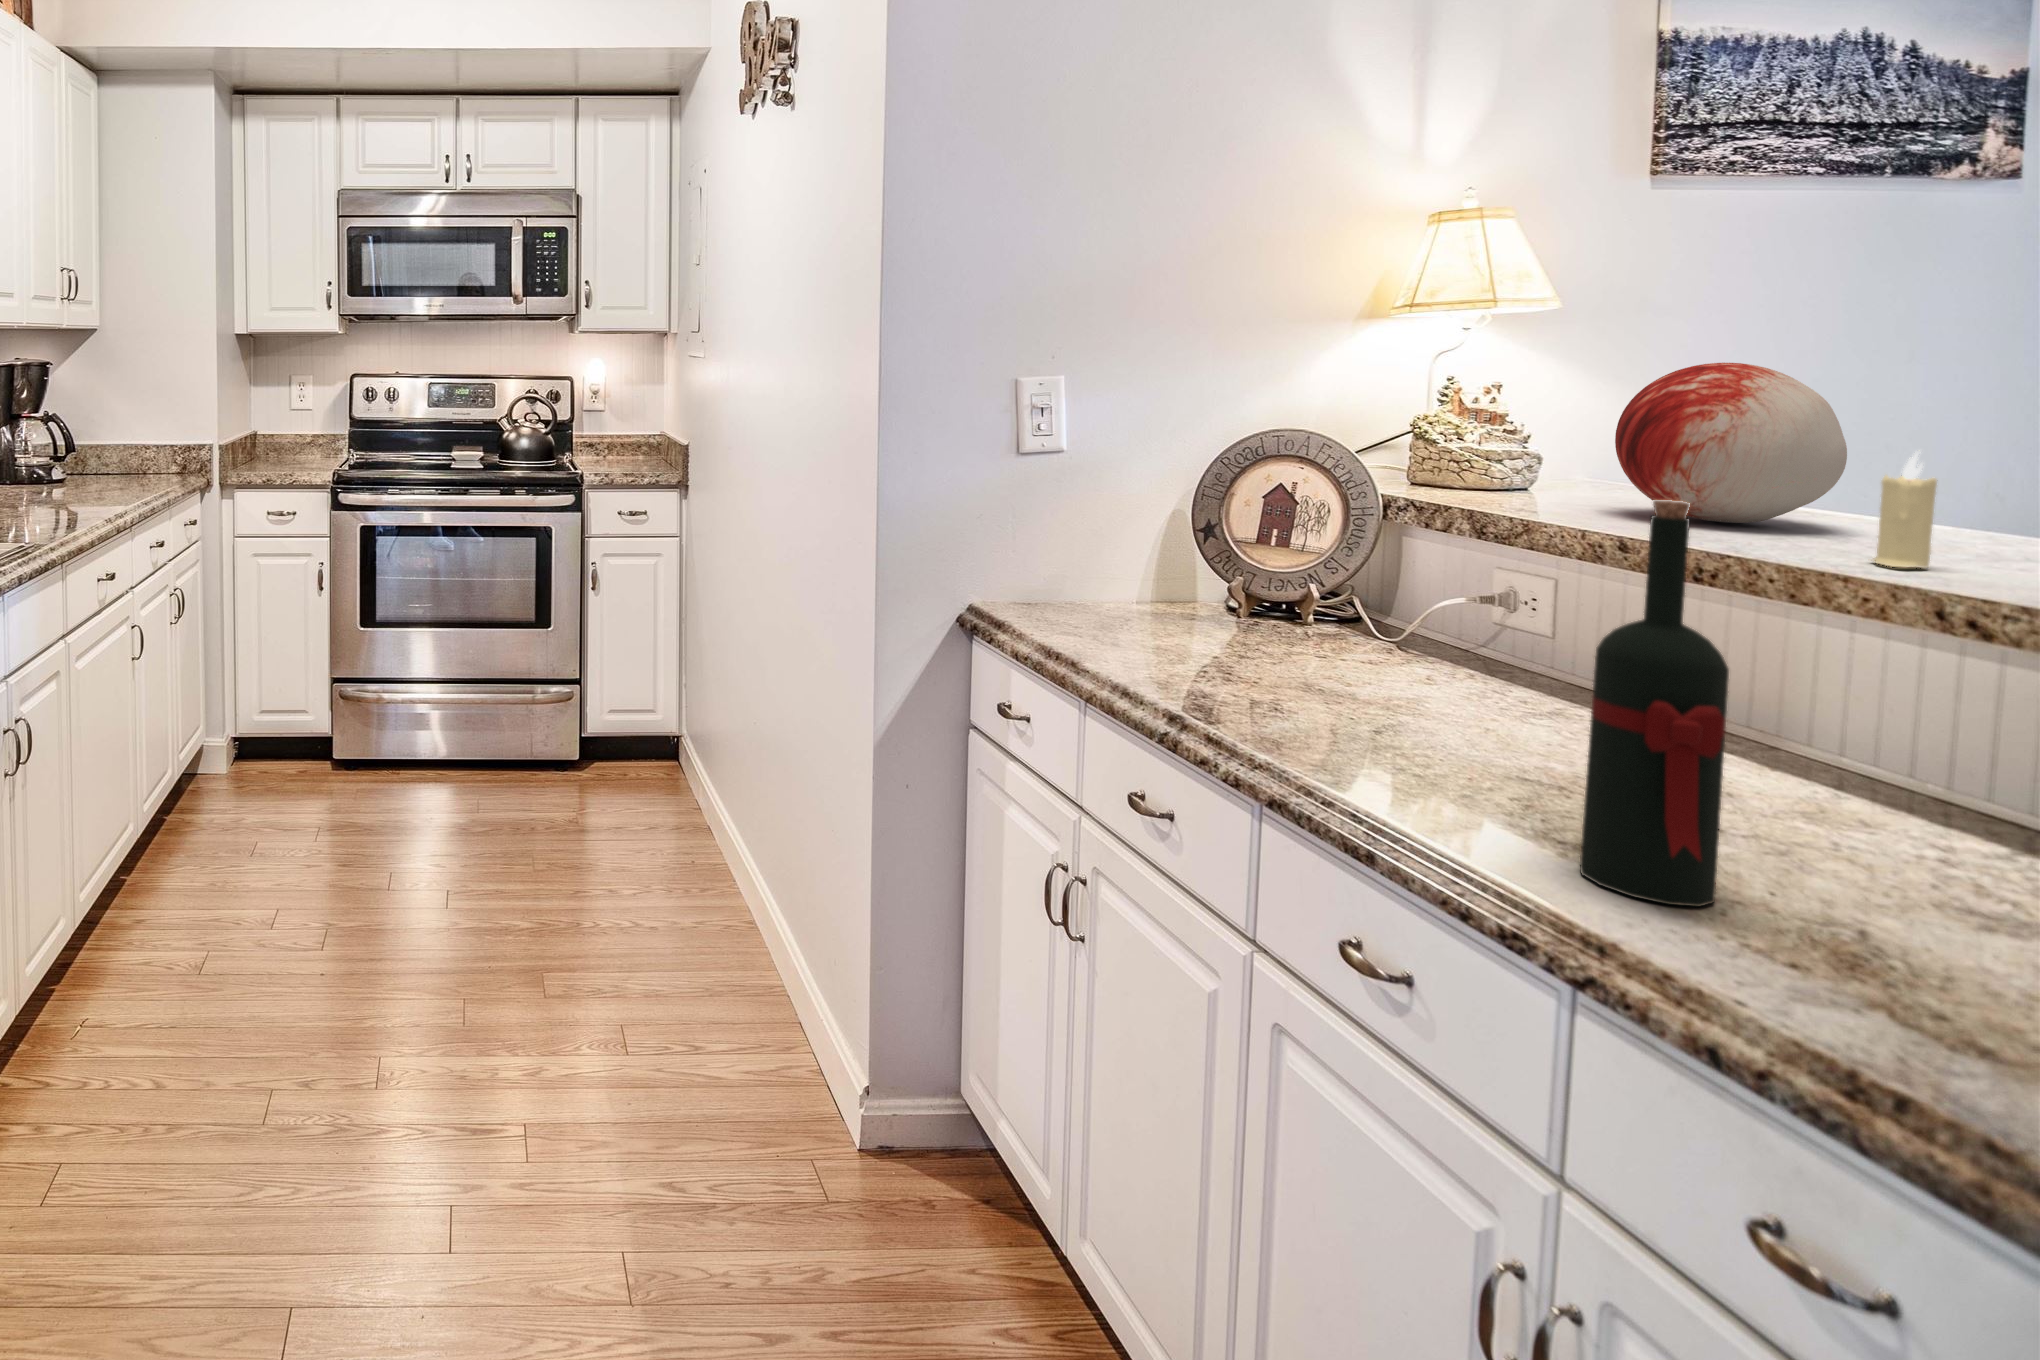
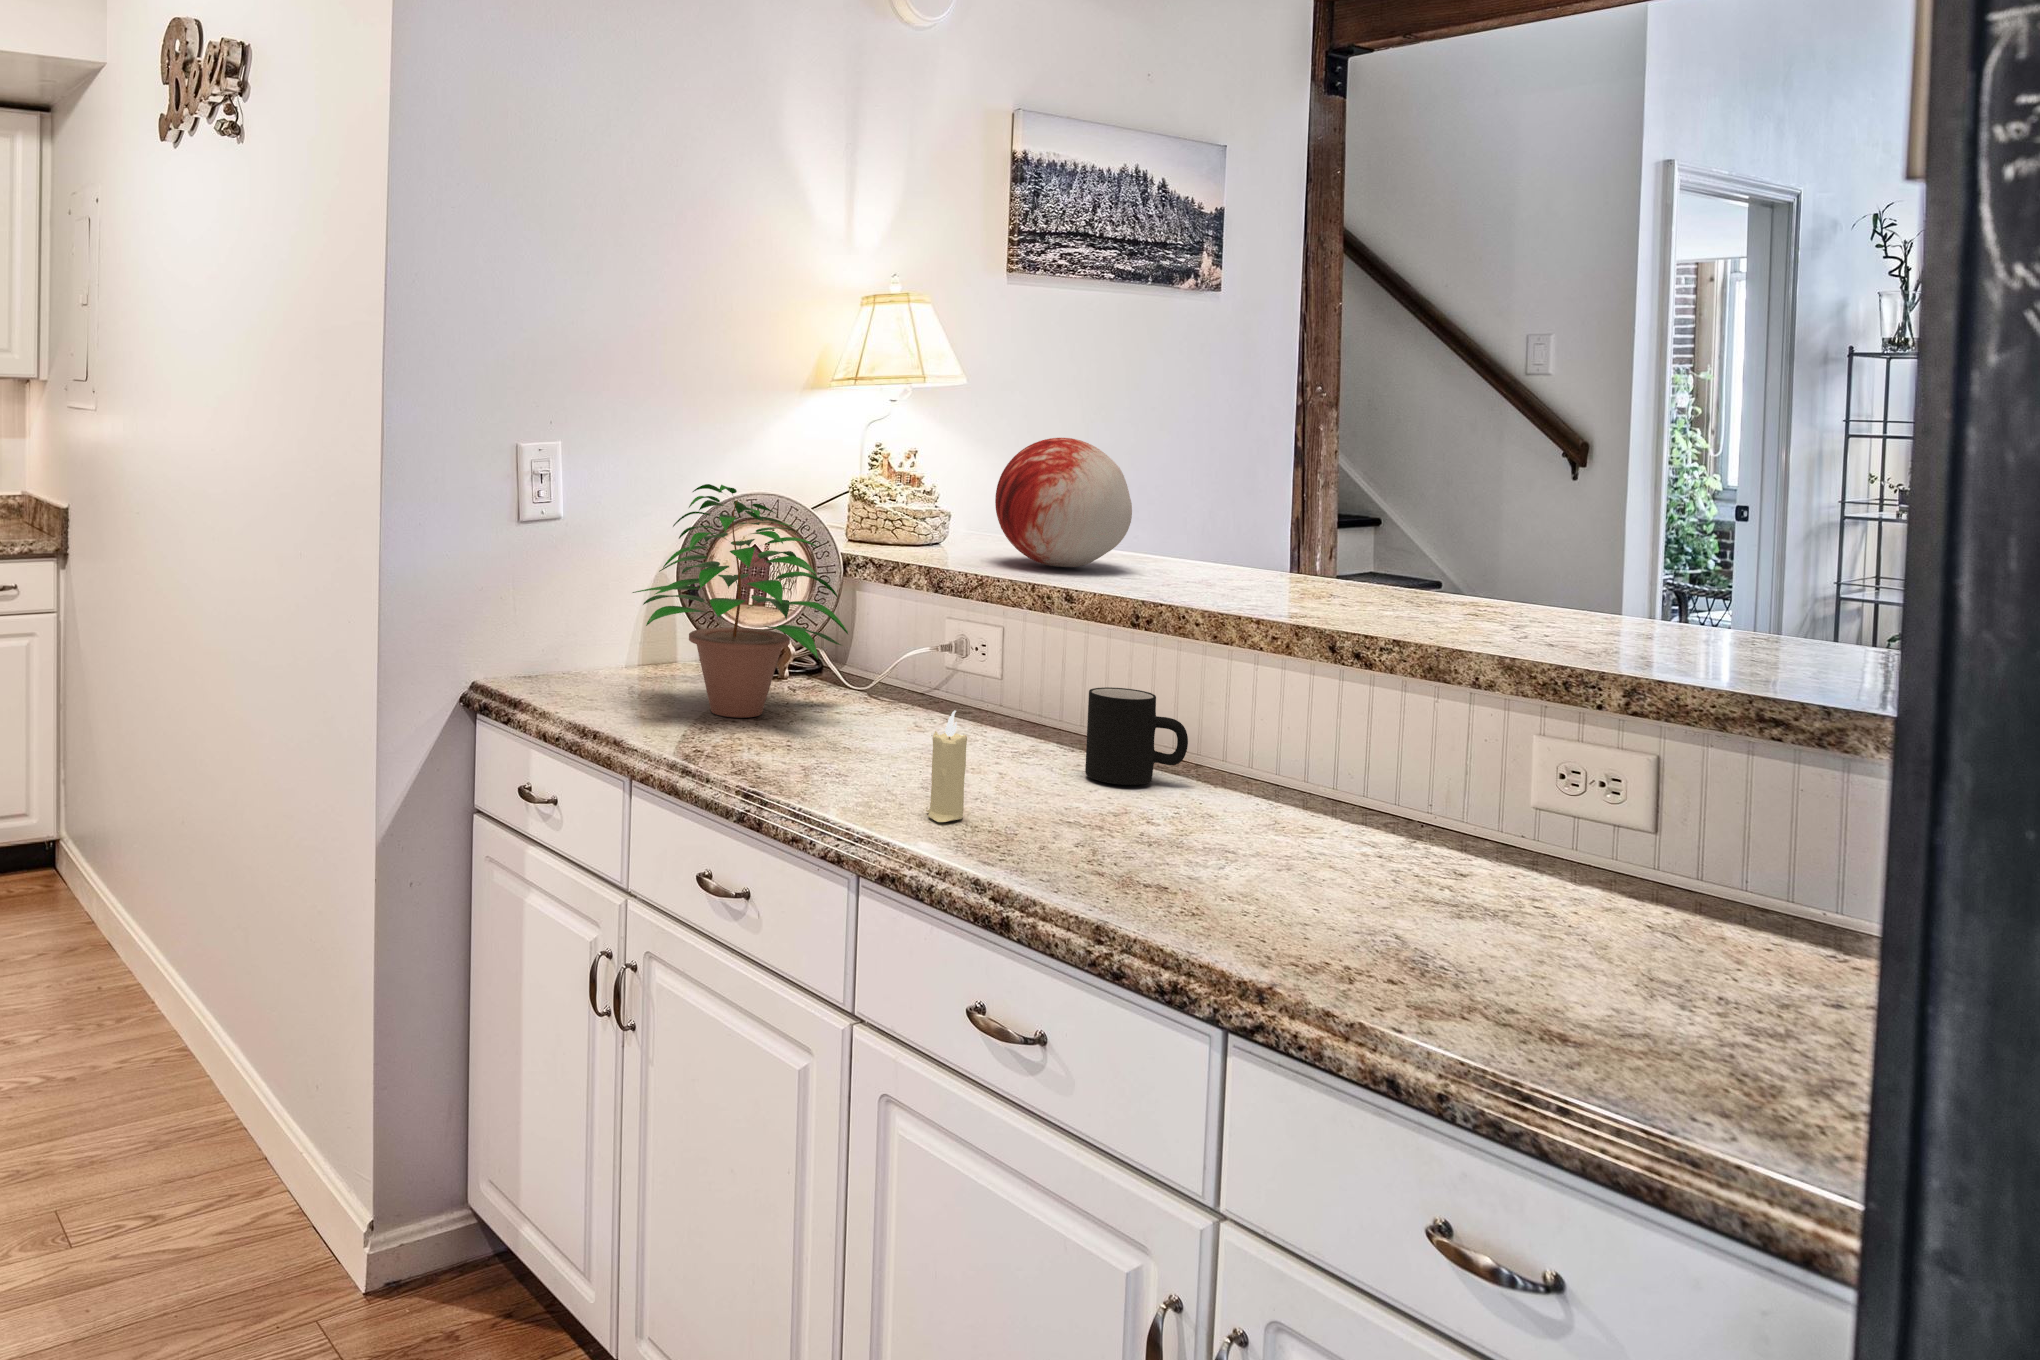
potted plant: none [1120,413,1388,663] -> present [633,484,848,717]
candle: present [1872,452,1937,568] -> present [926,711,967,822]
wine bottle: present [1580,500,1729,907] -> none [991,562,1075,867]
mug: none [1755,675,1951,812] -> present [1085,687,1188,785]

